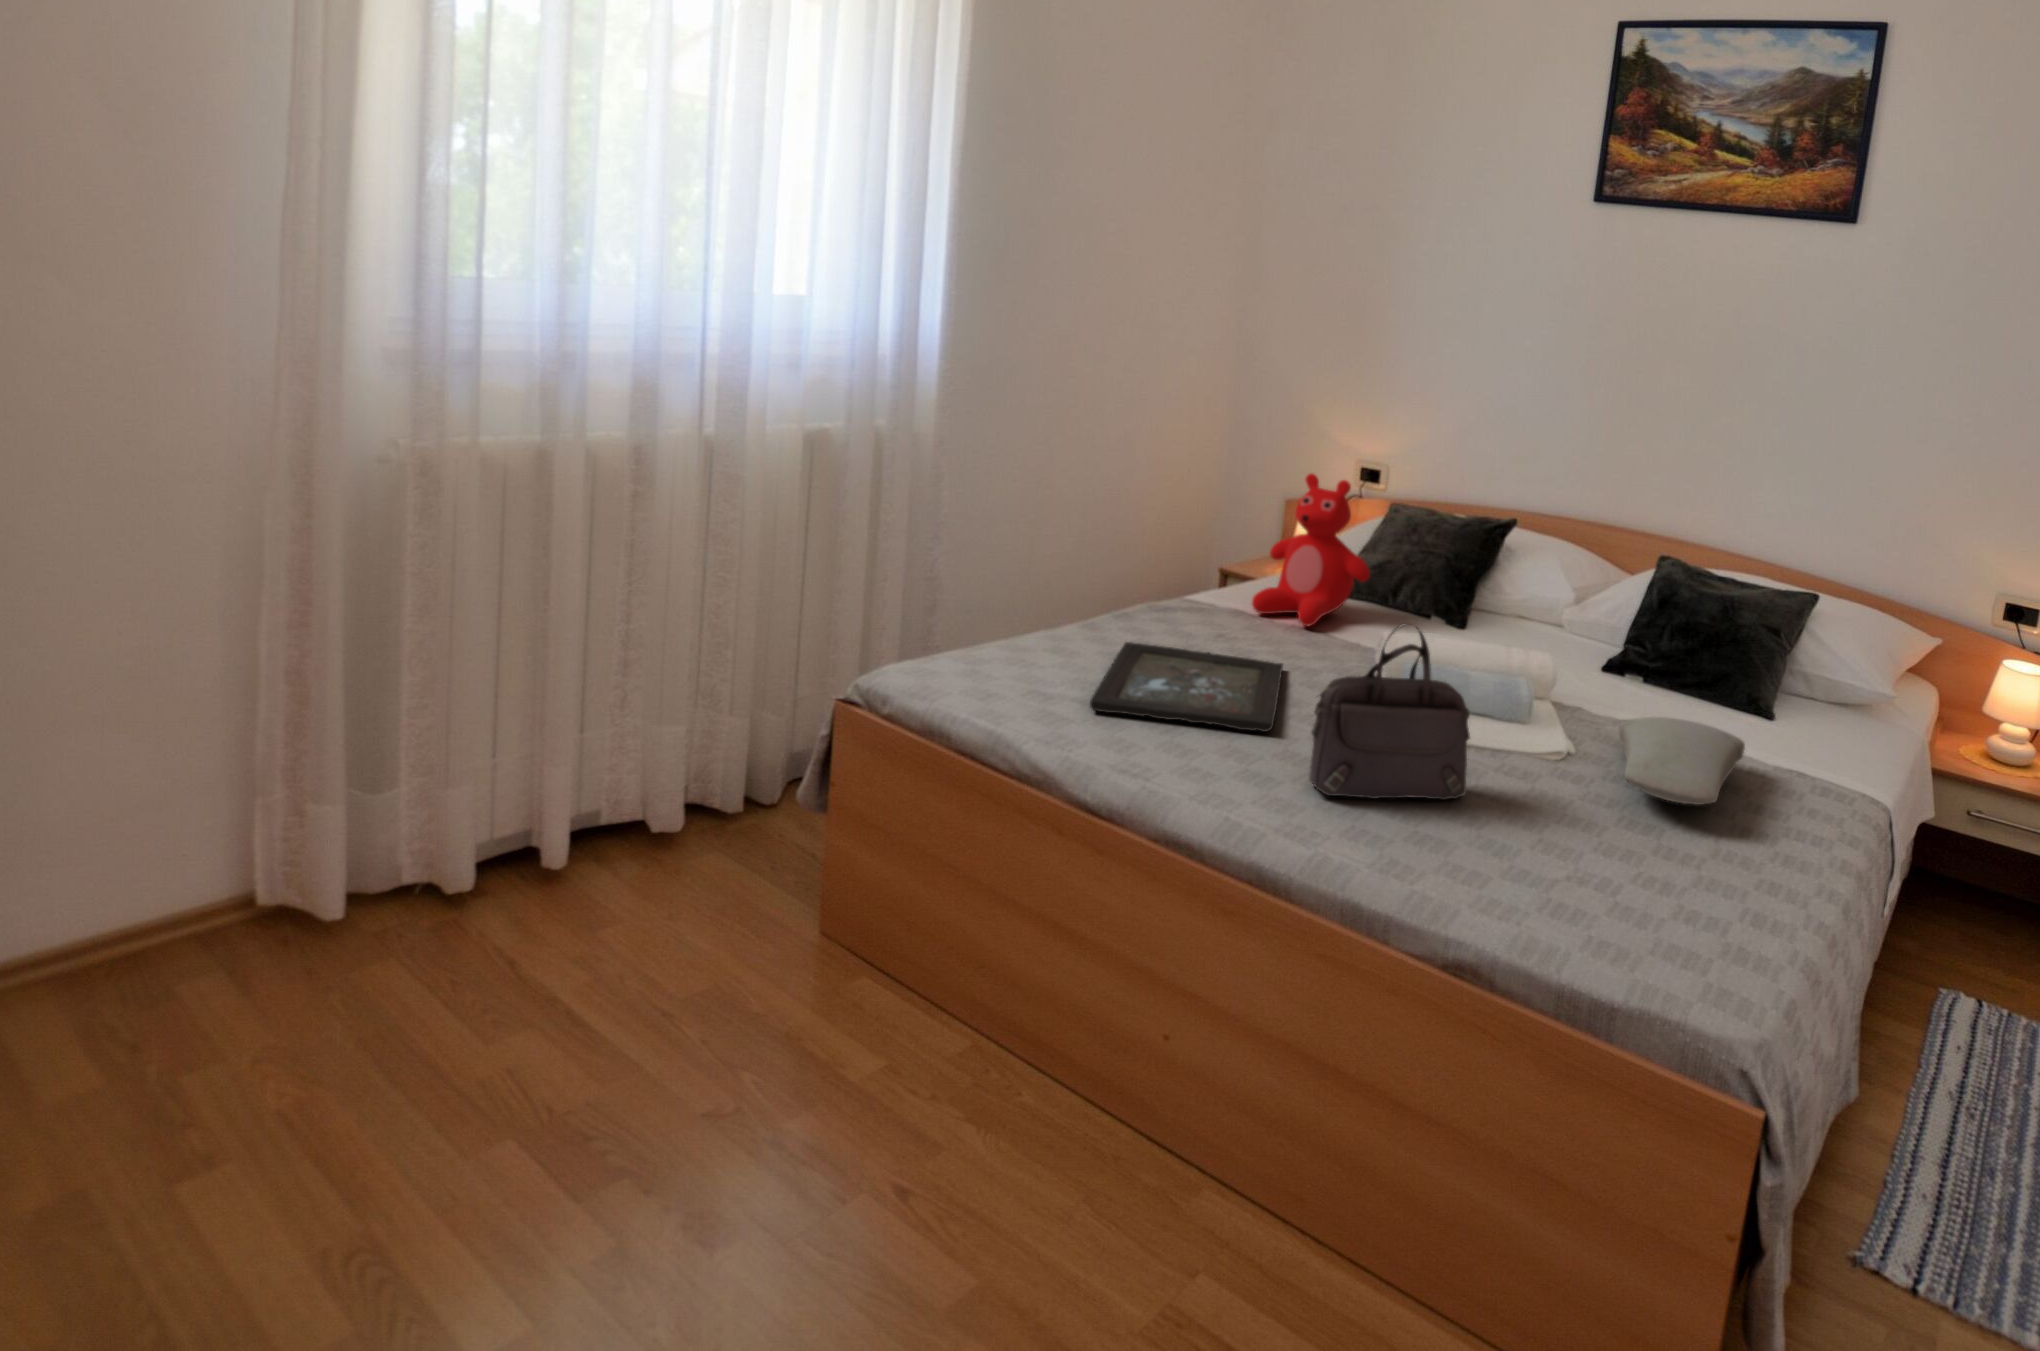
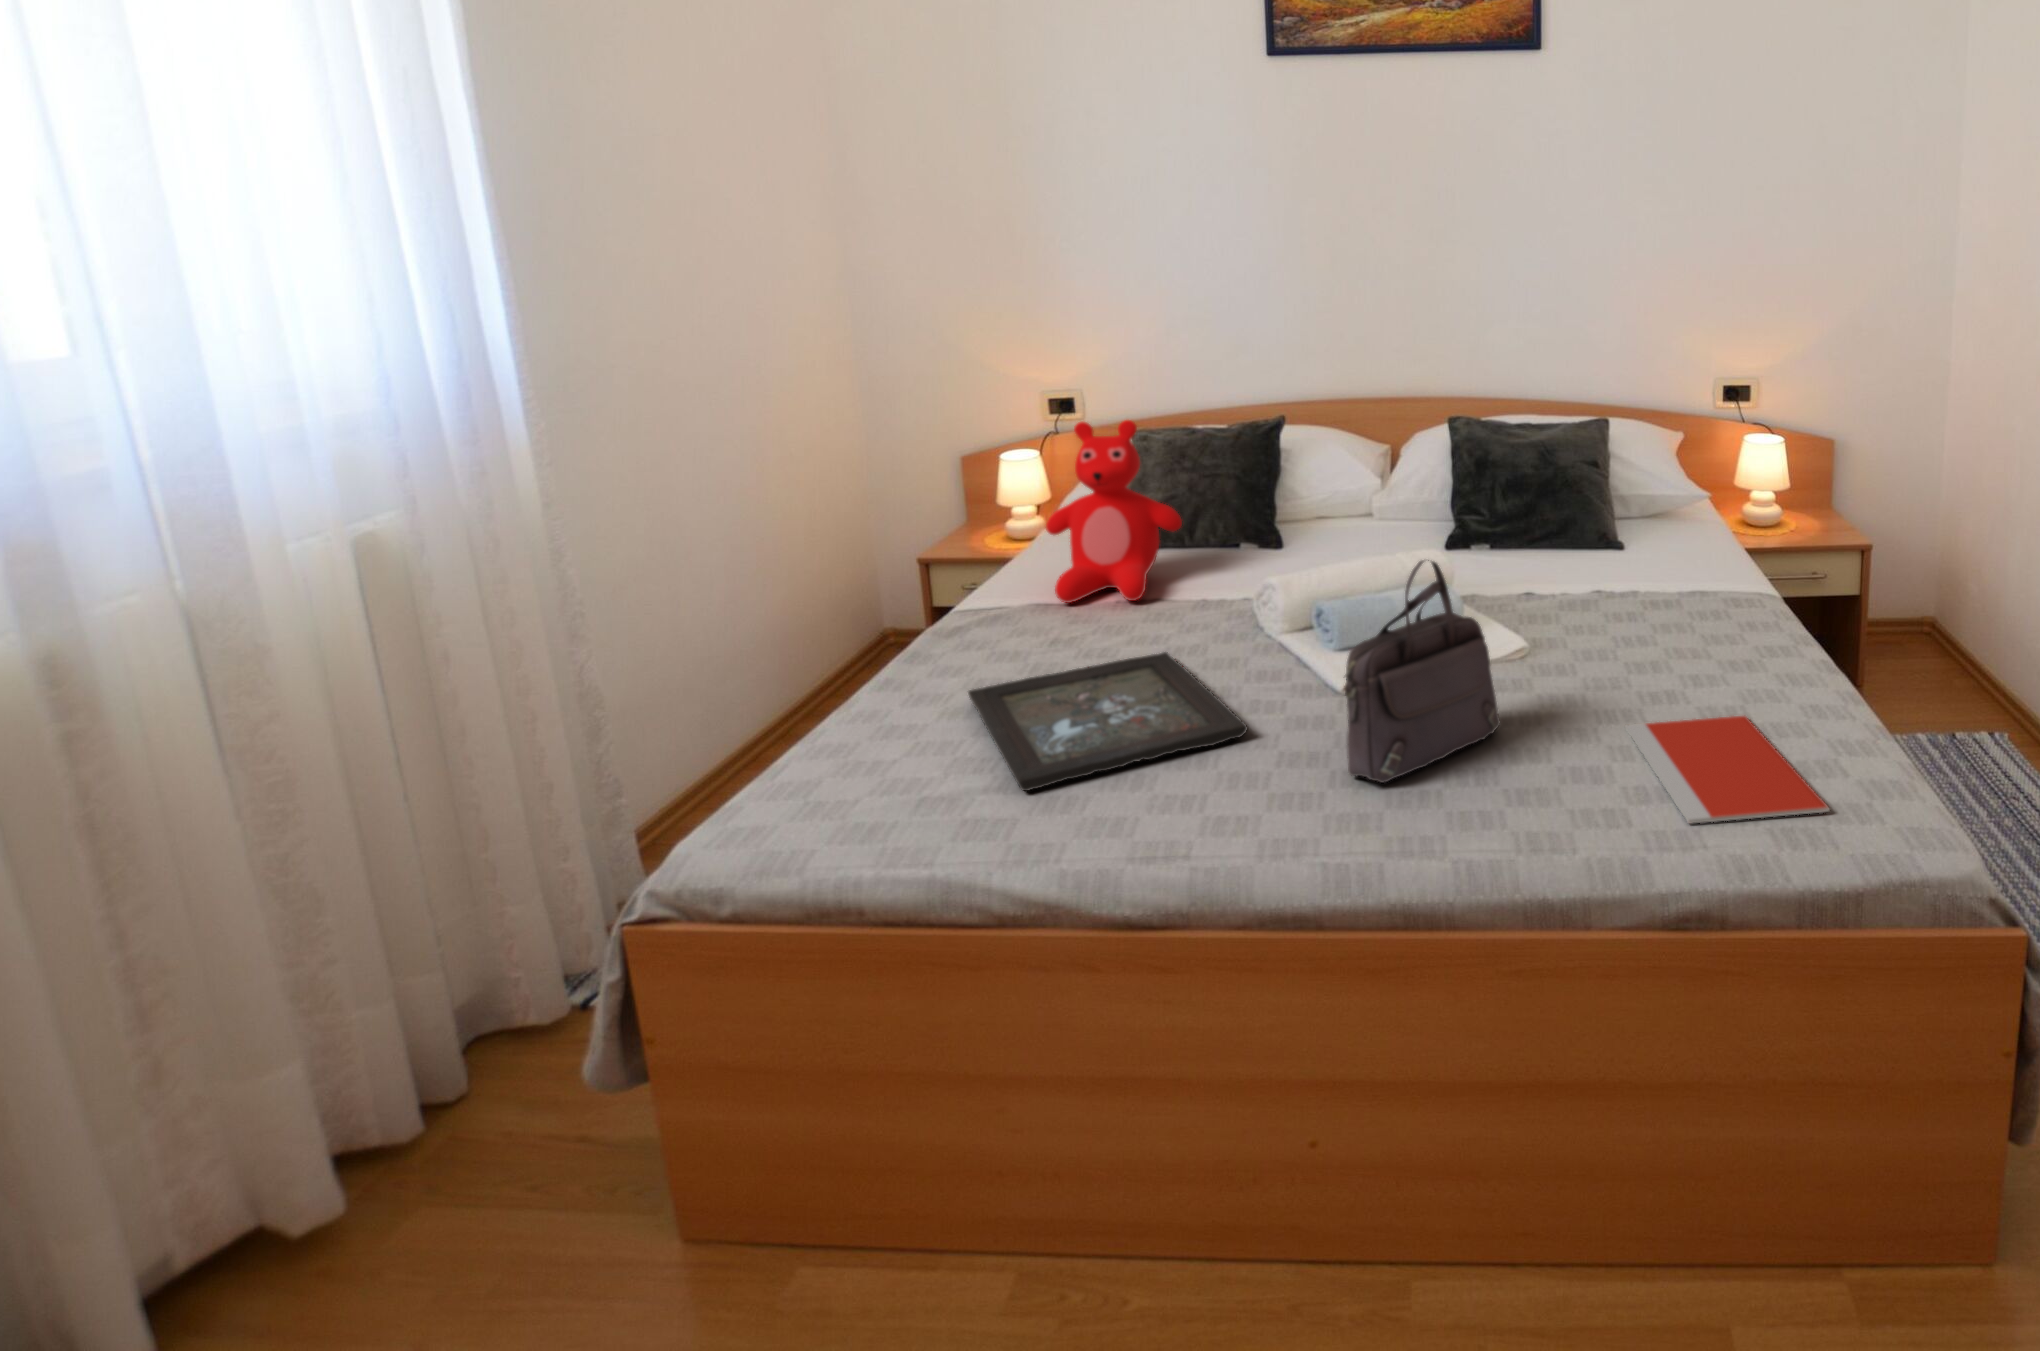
pillow: present [1619,717,1745,805] -> none [1546,573,1712,659]
notebook: none [1527,834,1693,957] -> present [1625,716,1829,824]

